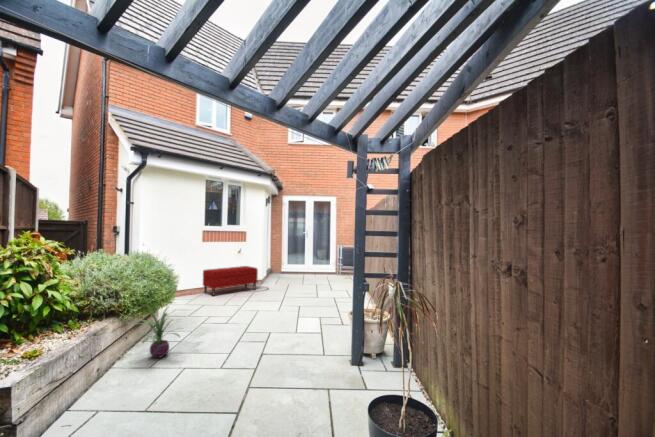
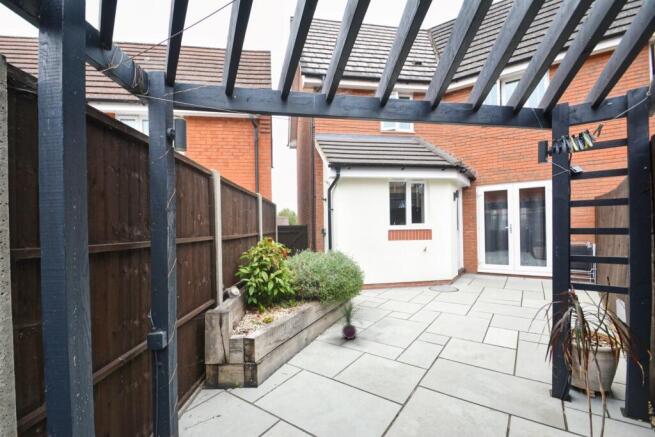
bench: present [203,266,258,296] -> none [393,264,448,292]

